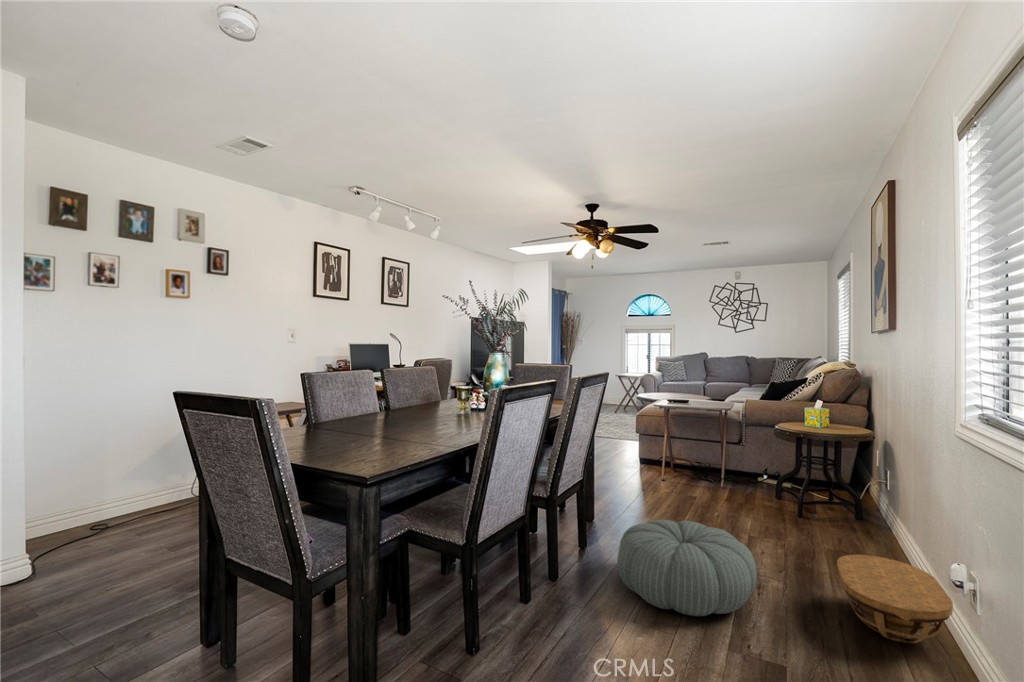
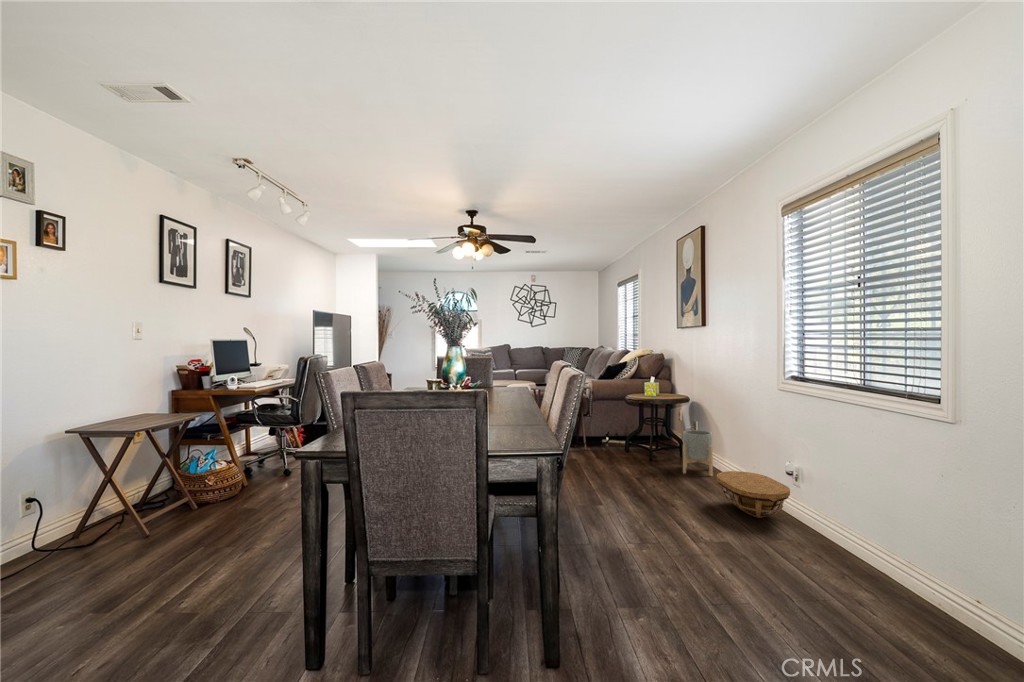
planter: none [835,484,894,558] -> present [683,430,713,476]
pouf: present [617,520,757,616] -> none [584,468,685,532]

